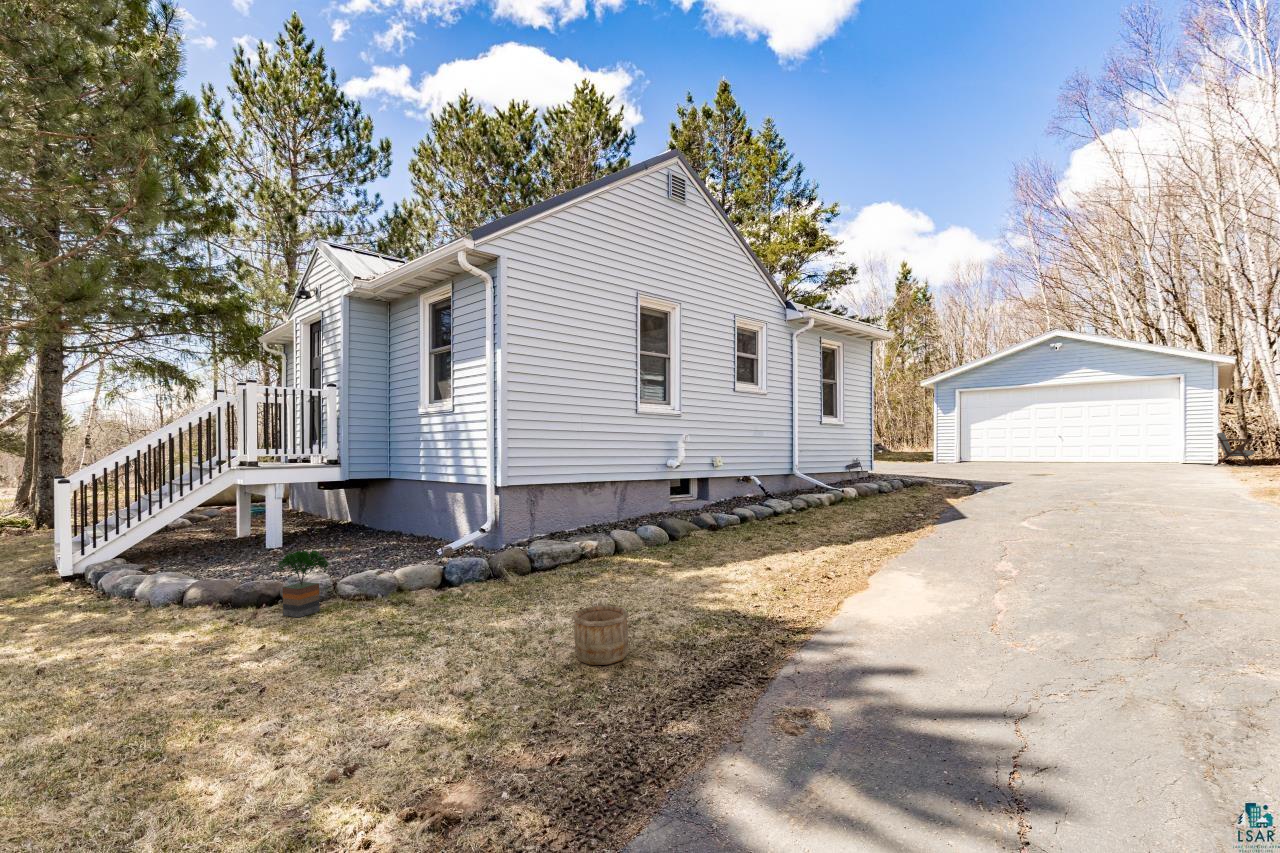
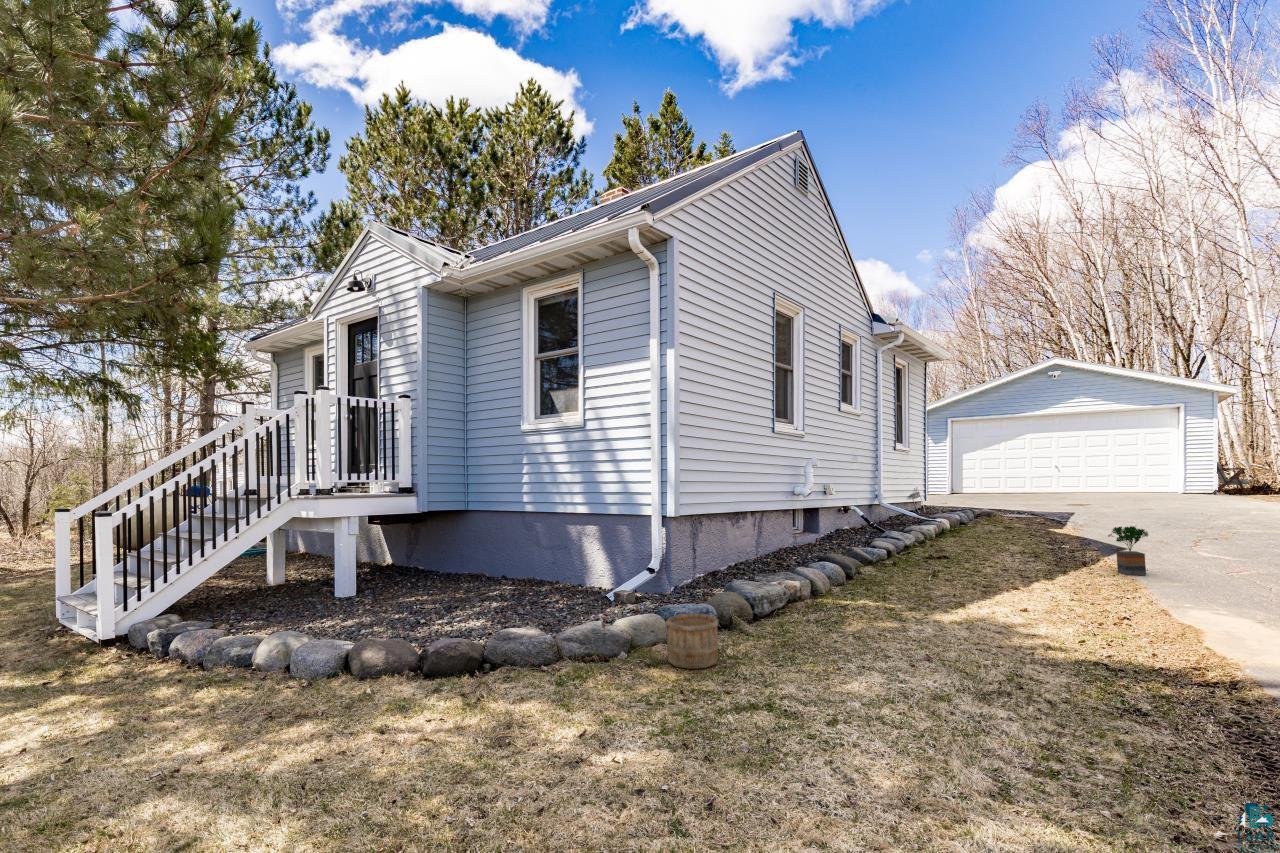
potted tree: present [276,551,330,617] -> present [1108,526,1148,575]
wooden bucket: present [572,605,629,665] -> present [665,613,719,669]

